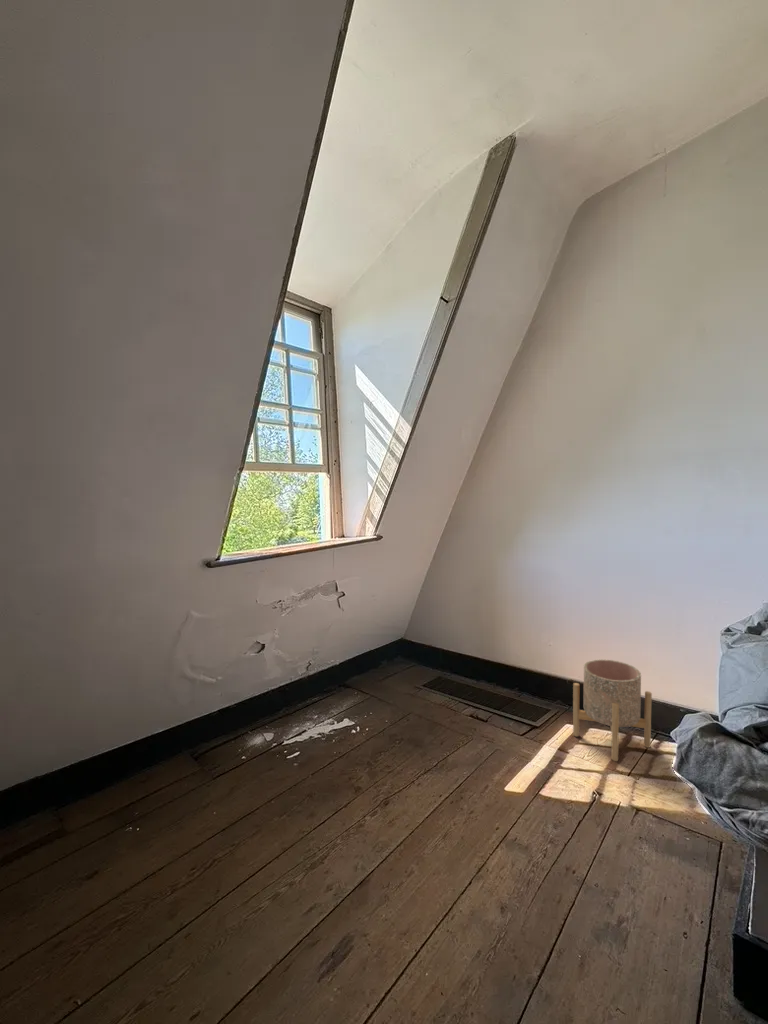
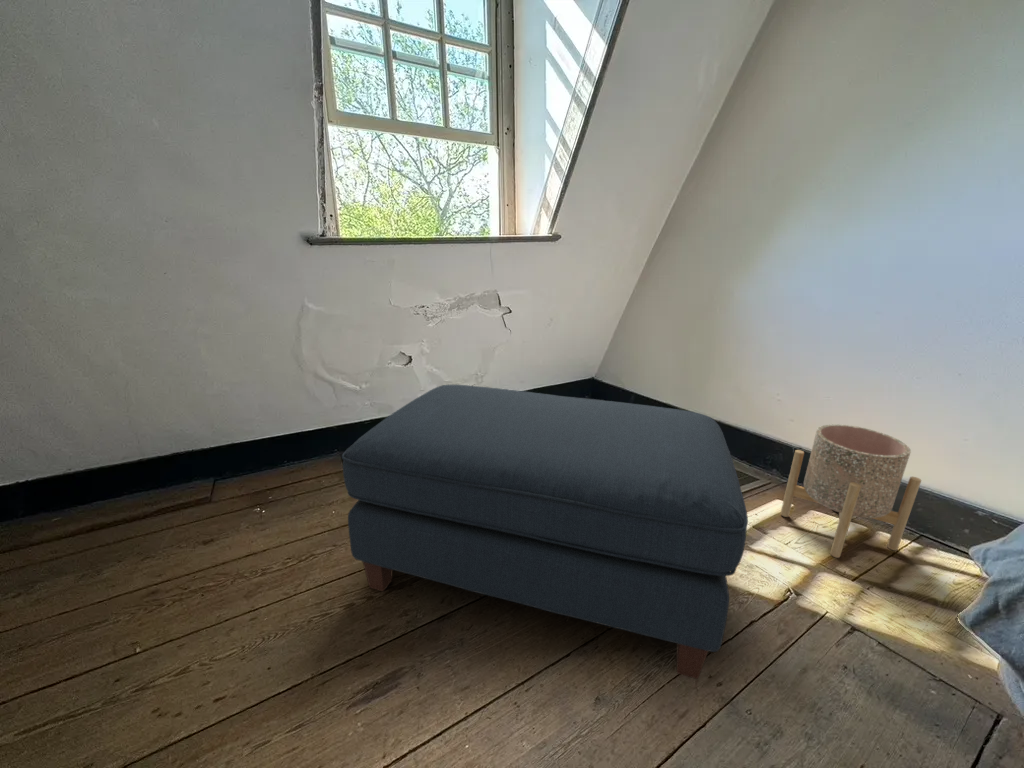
ottoman: none [272,669,566,872] -> present [342,385,748,679]

